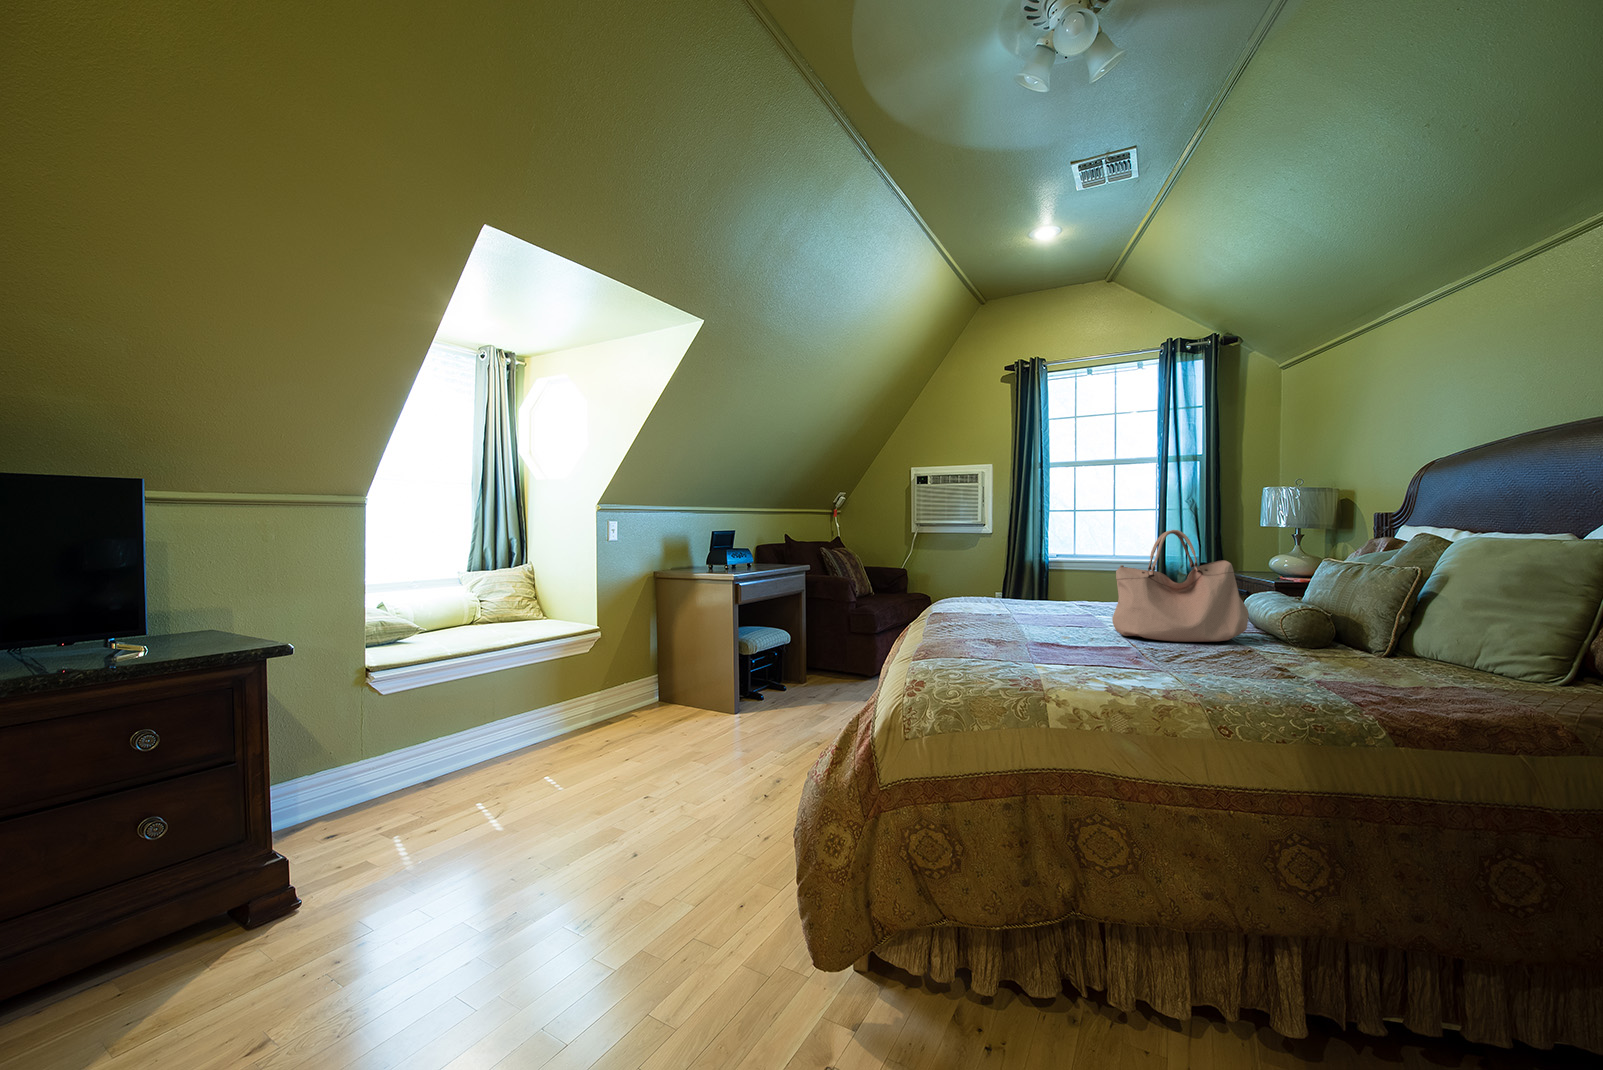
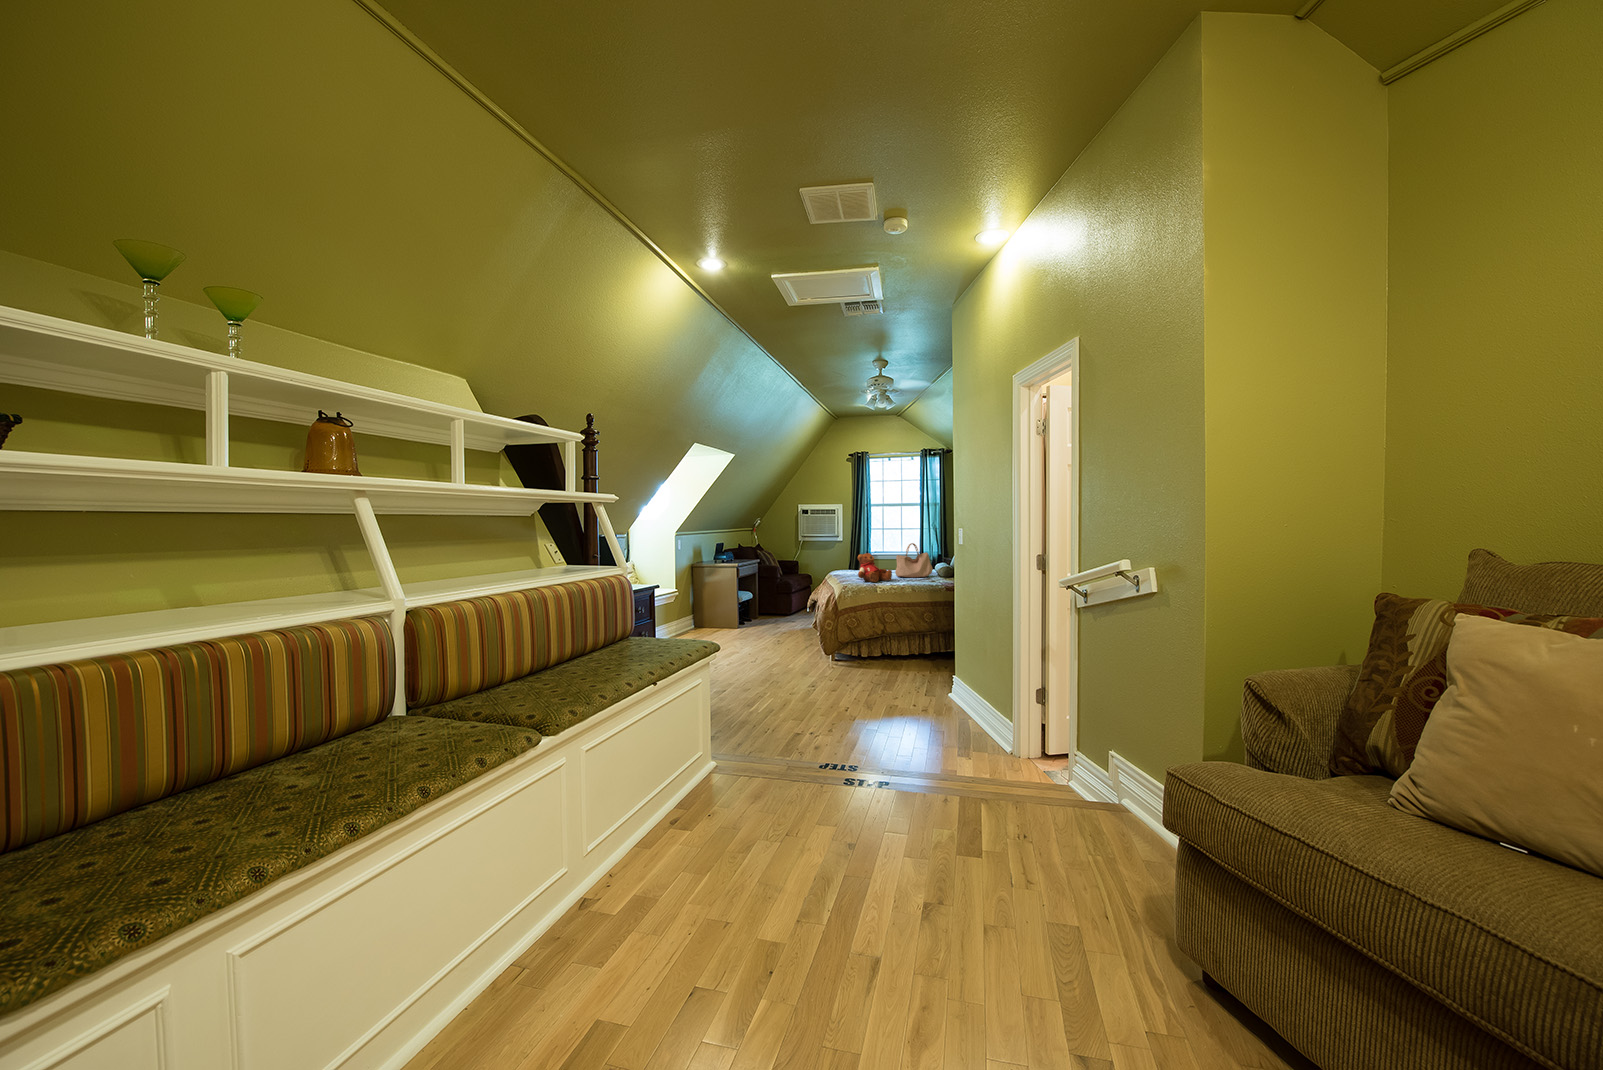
teddy bear: none [980,558,1104,662] -> present [858,553,892,582]

